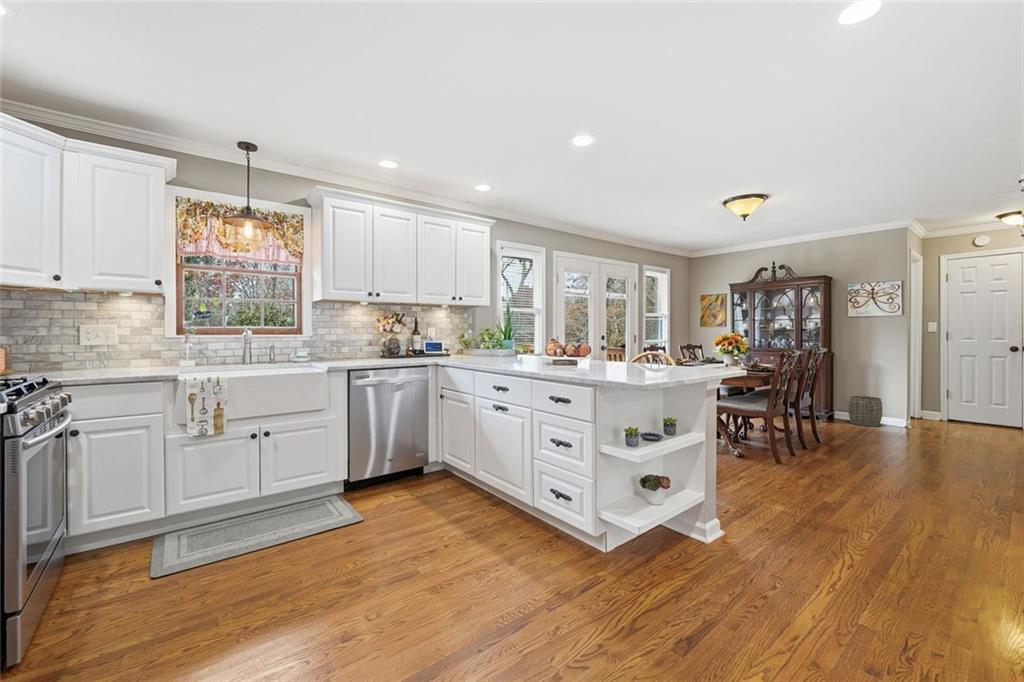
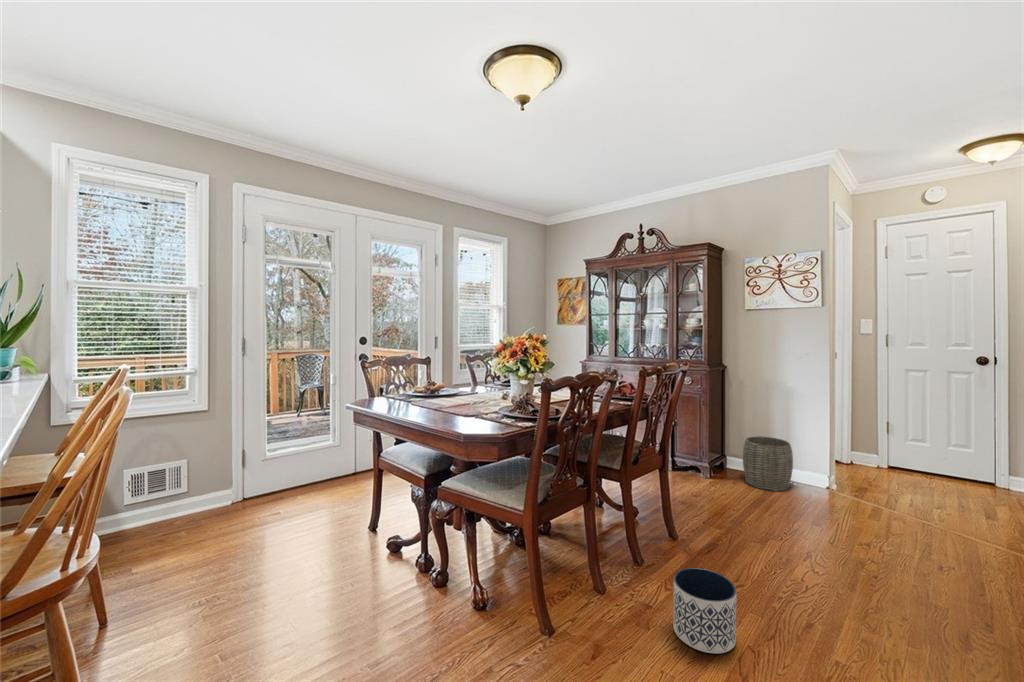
planter: none [829,433,861,462] -> present [673,568,736,654]

